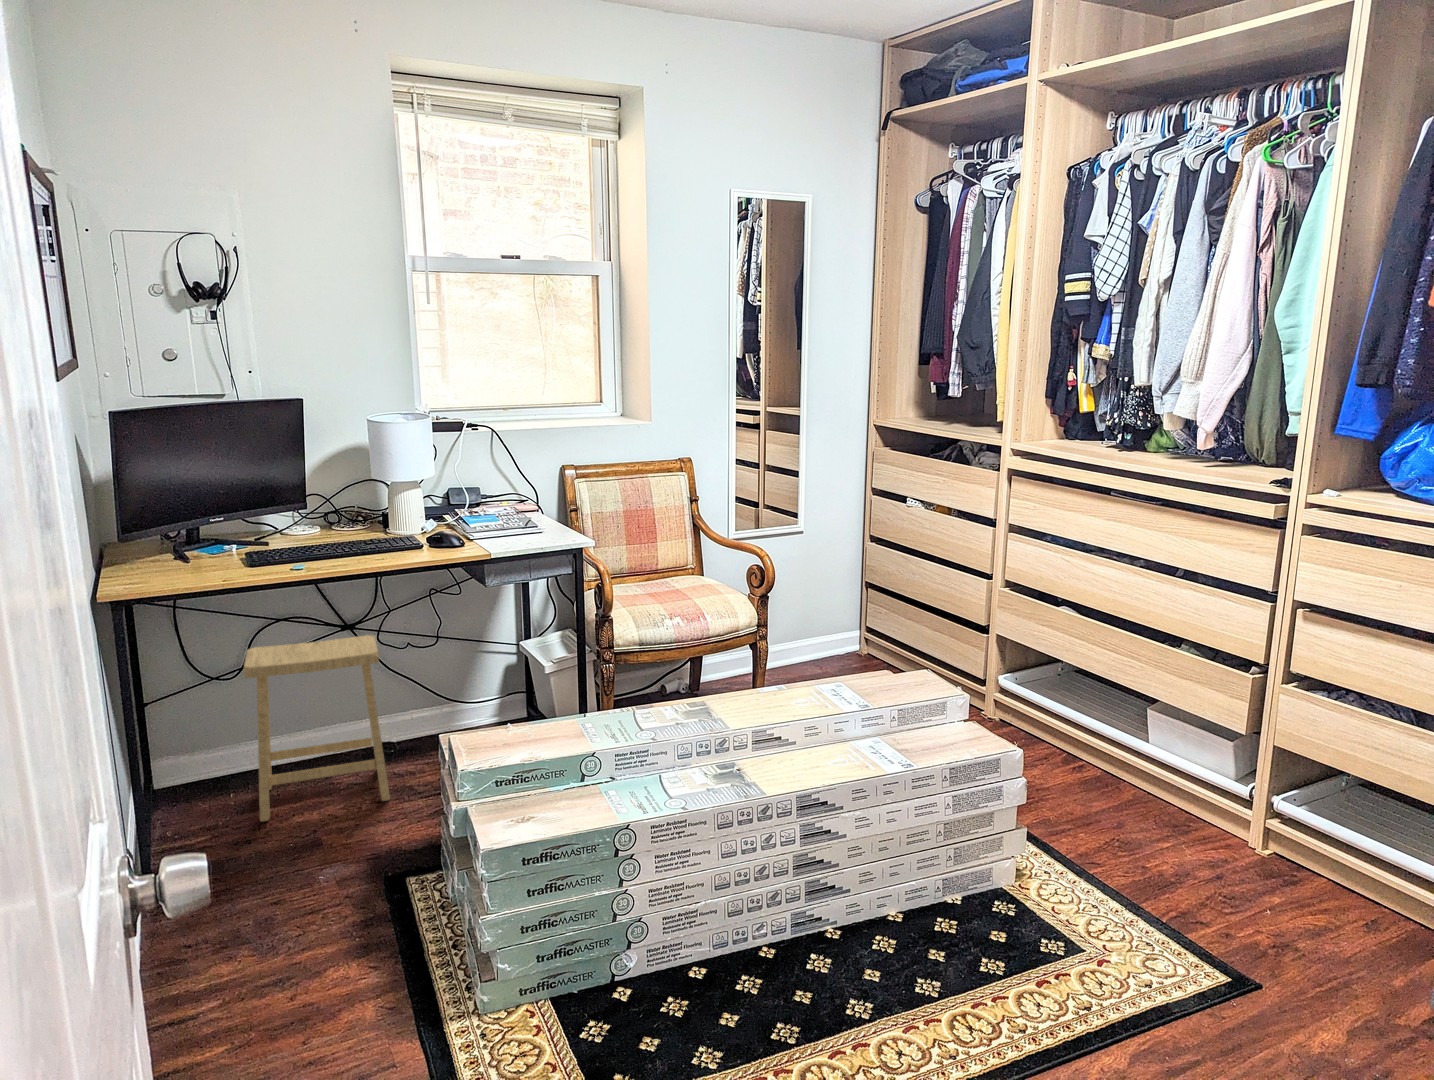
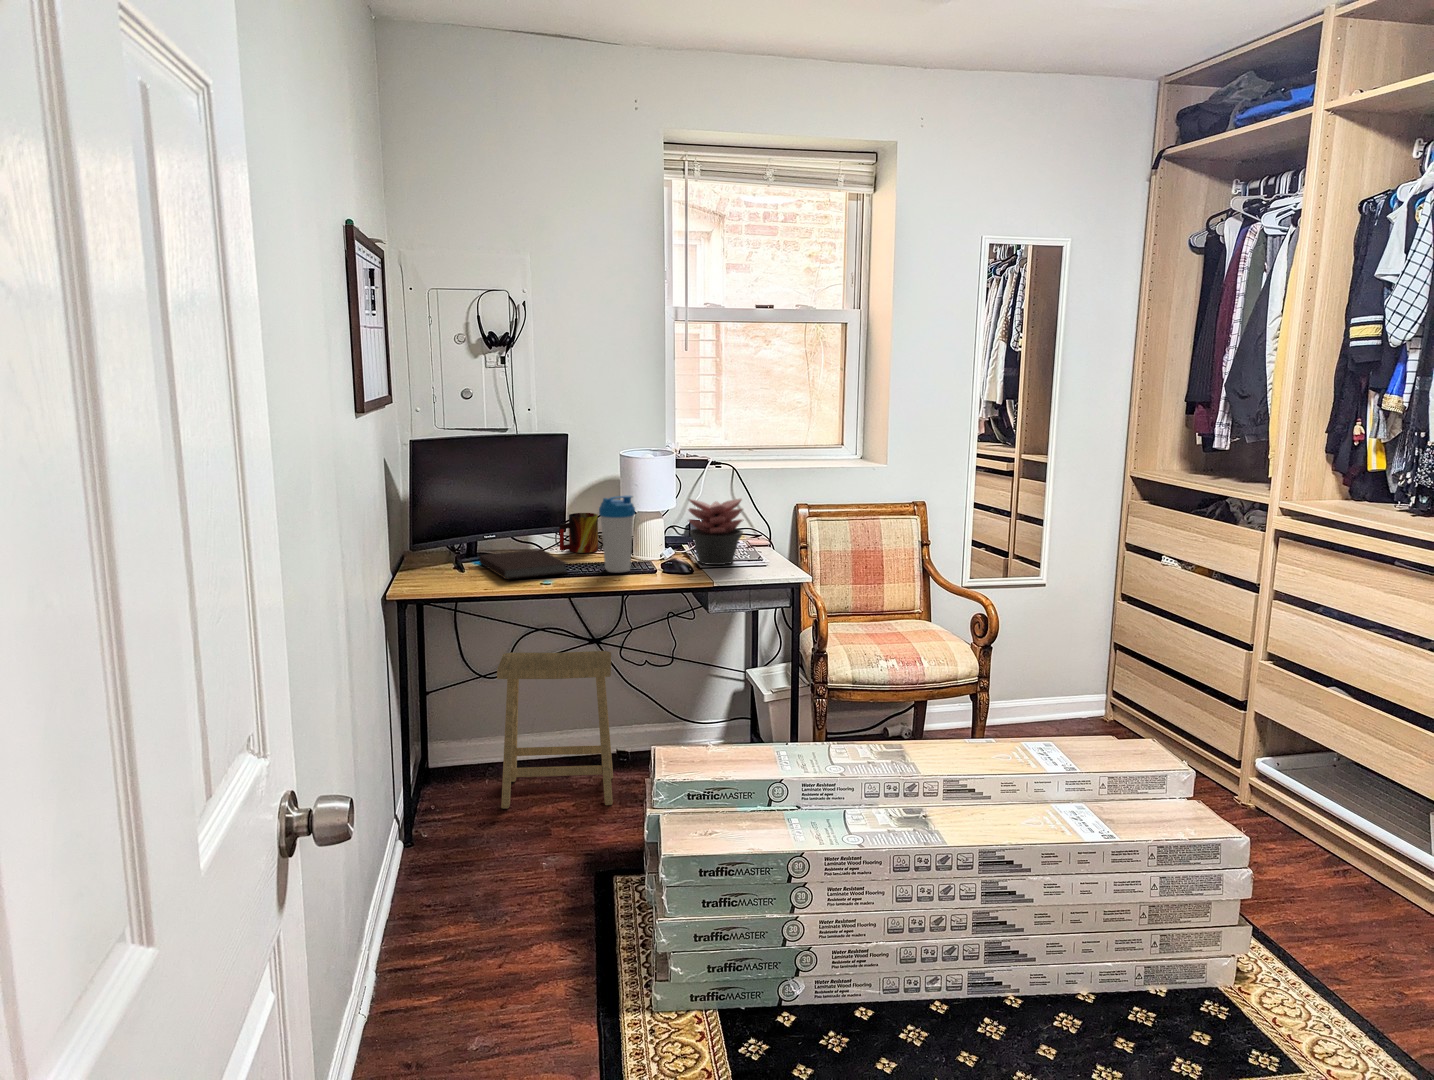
succulent plant: none [451,462,515,534] -> present [689,499,743,565]
water bottle: none [353,464,395,549] -> present [599,496,635,572]
mug: none [304,485,350,530] -> present [560,513,598,553]
notebook: none [210,529,324,566] -> present [479,550,568,579]

